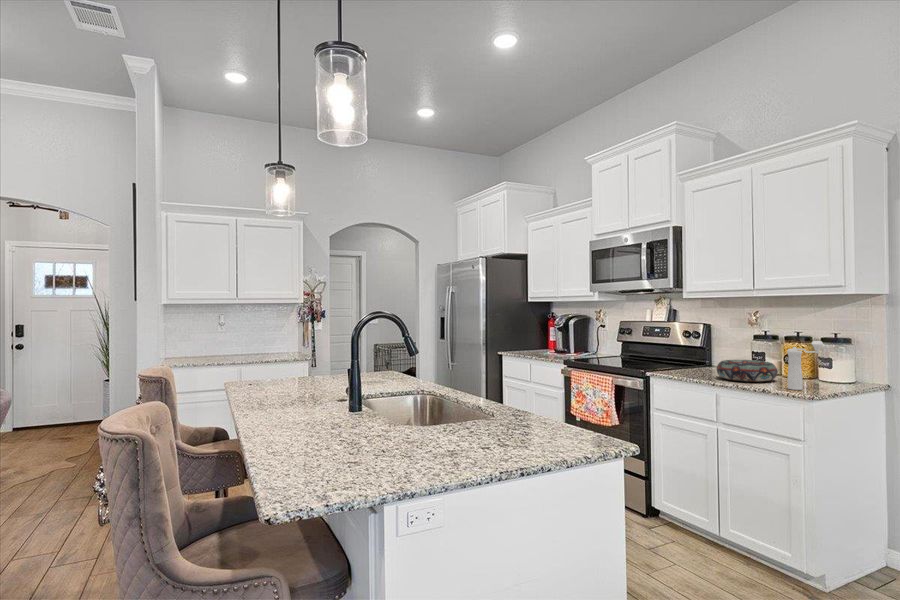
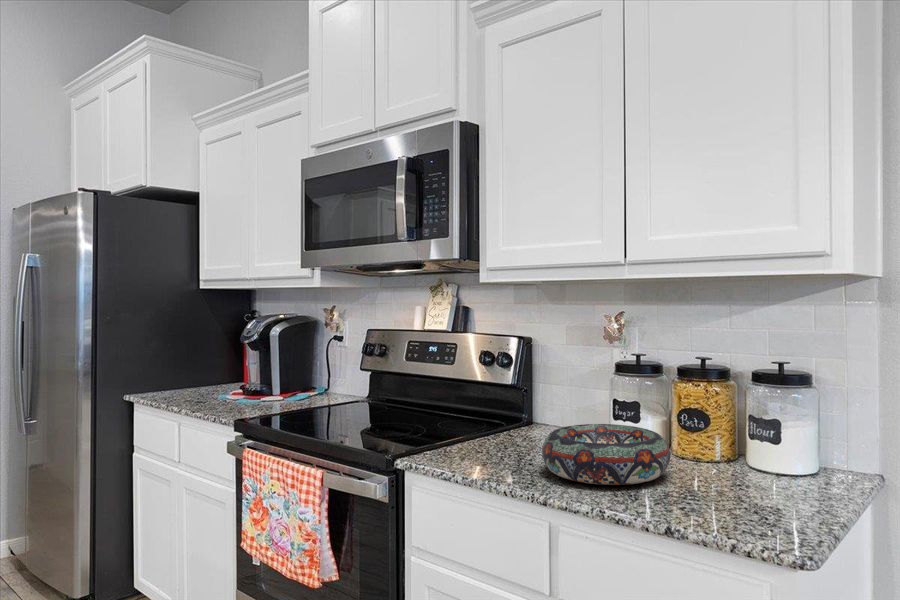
pepper mill: present [787,341,823,390] -> none [700,387,776,515]

